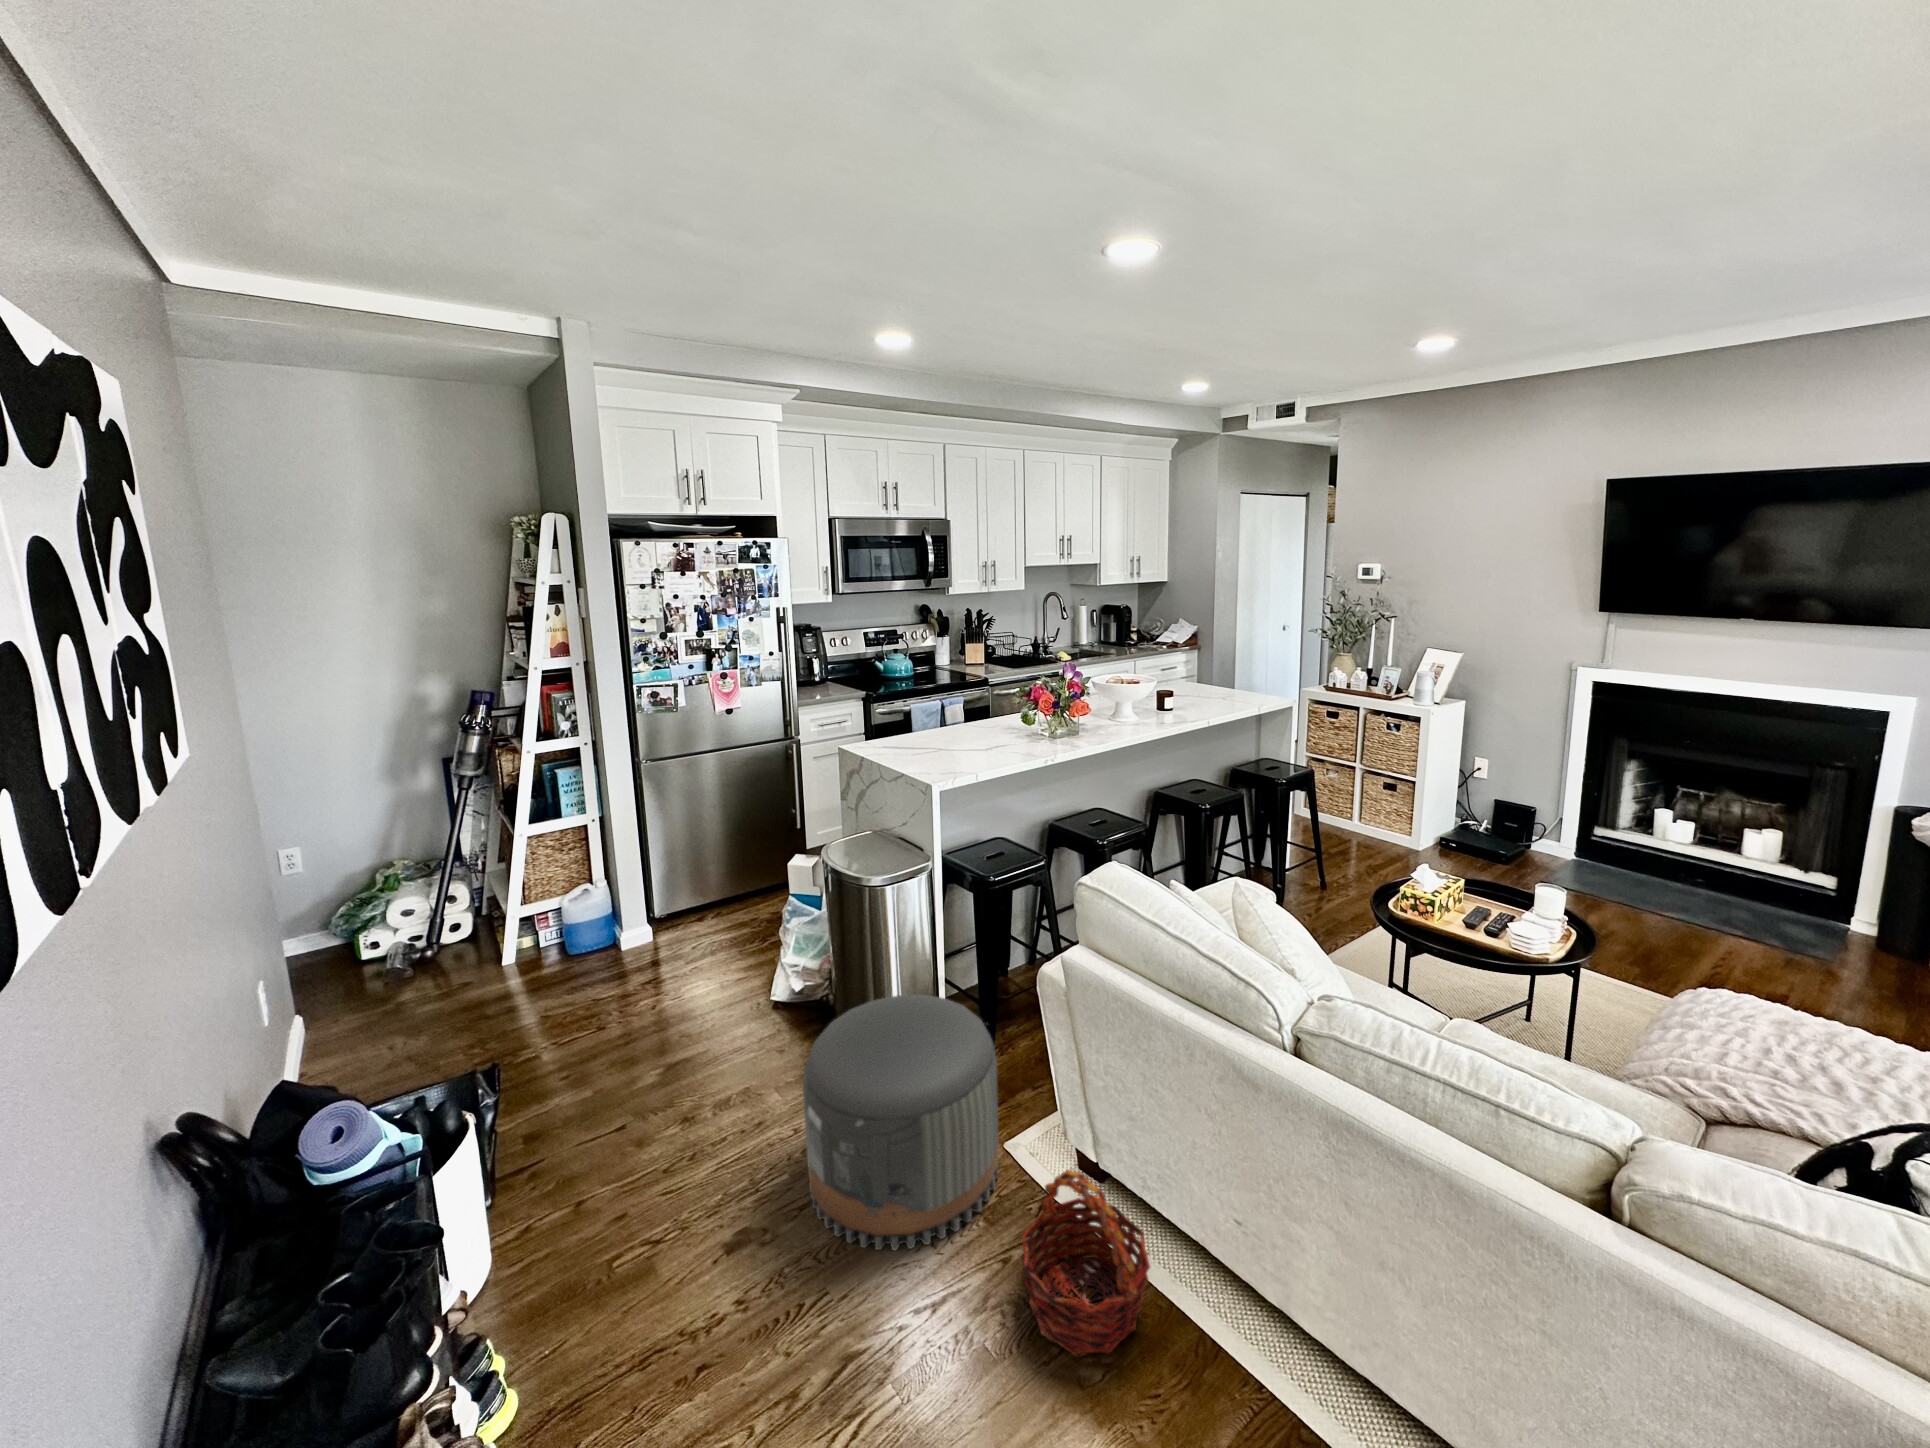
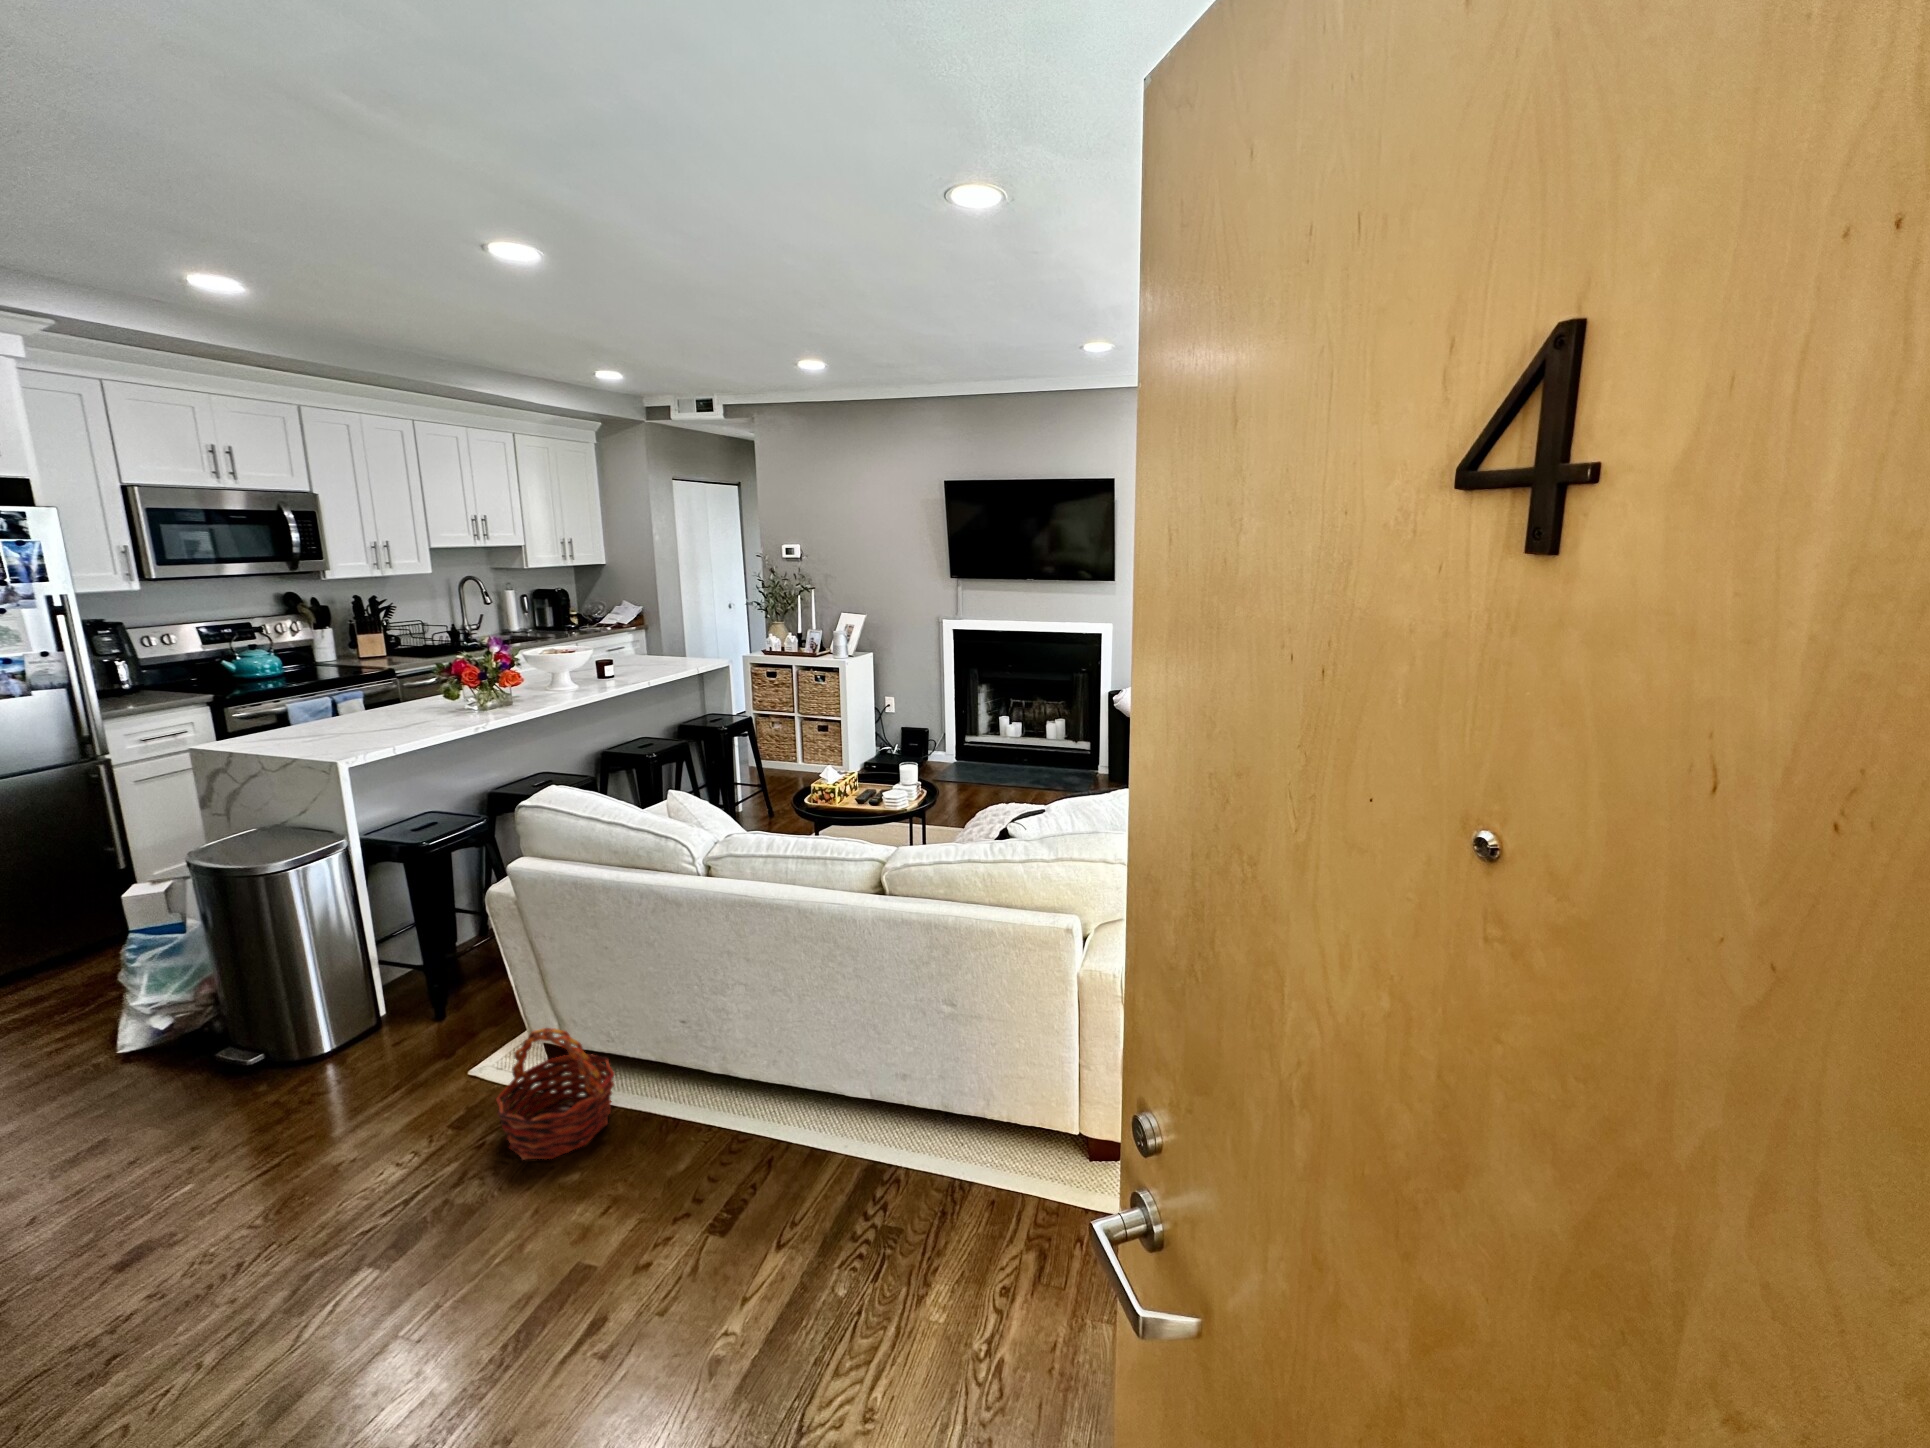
pouf: present [803,995,999,1250] -> none [214,953,467,1189]

